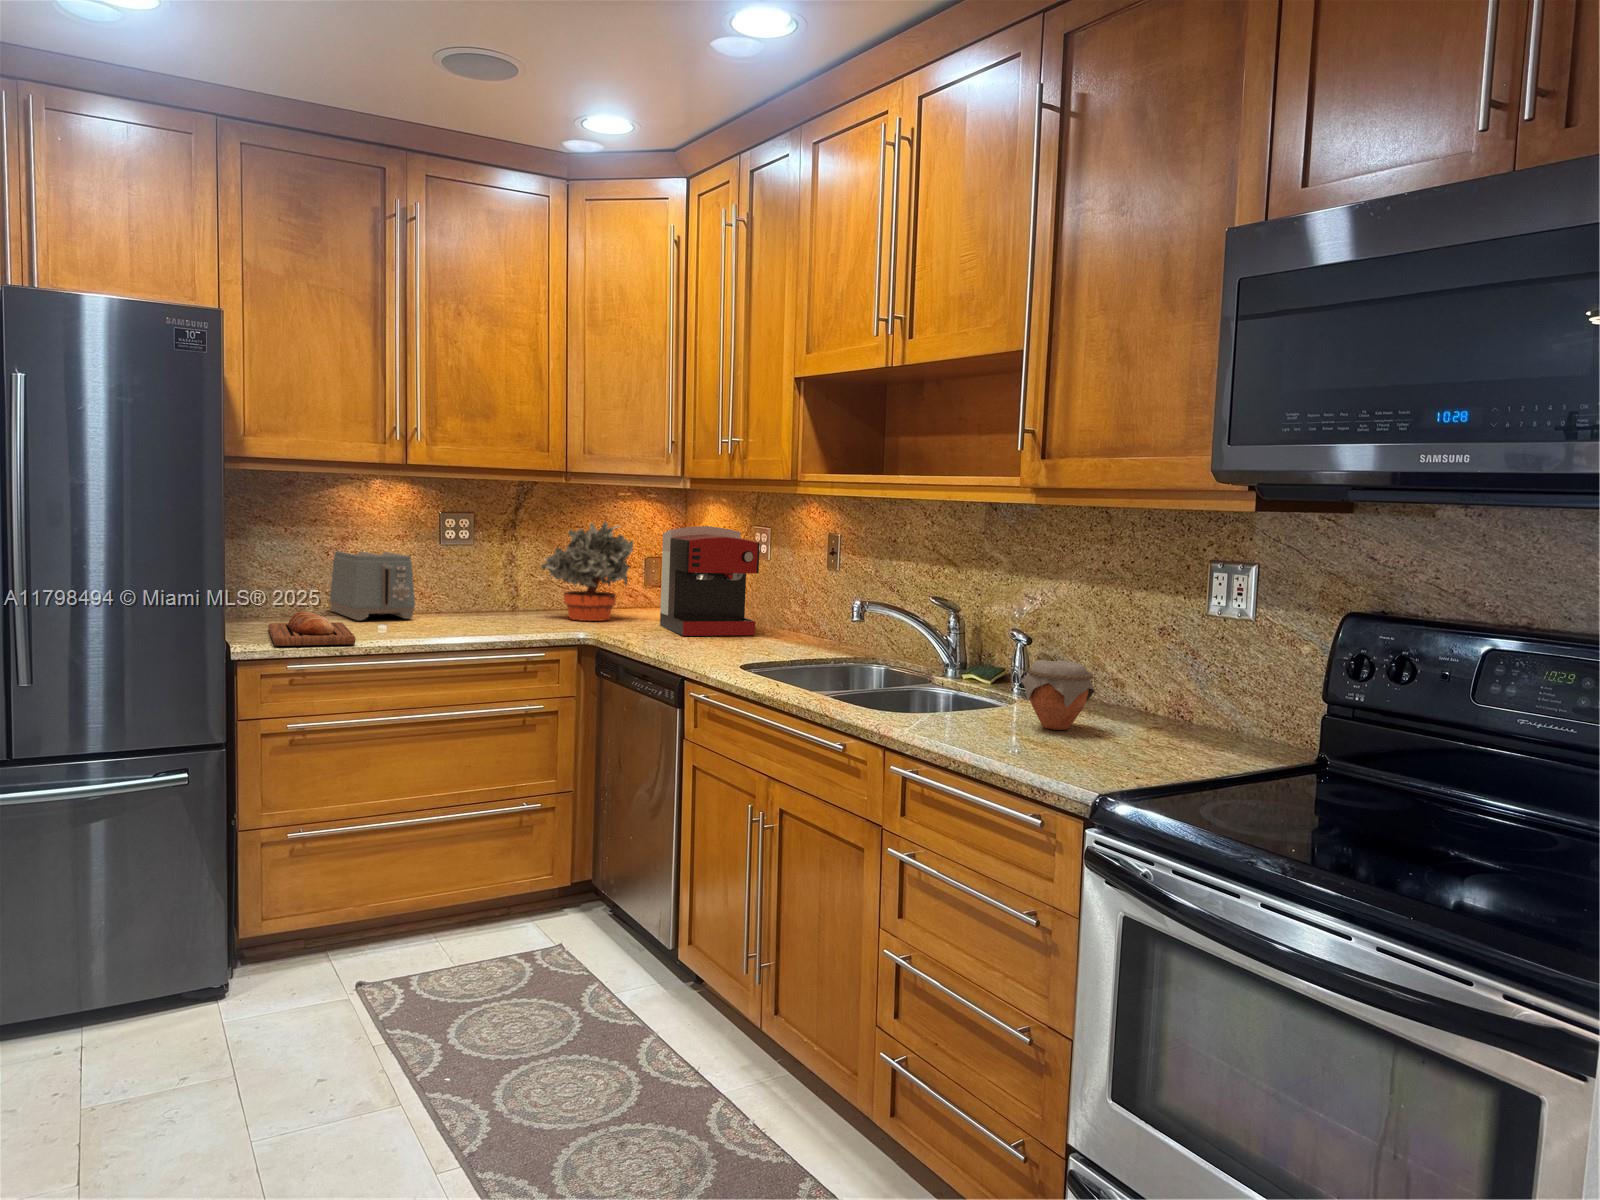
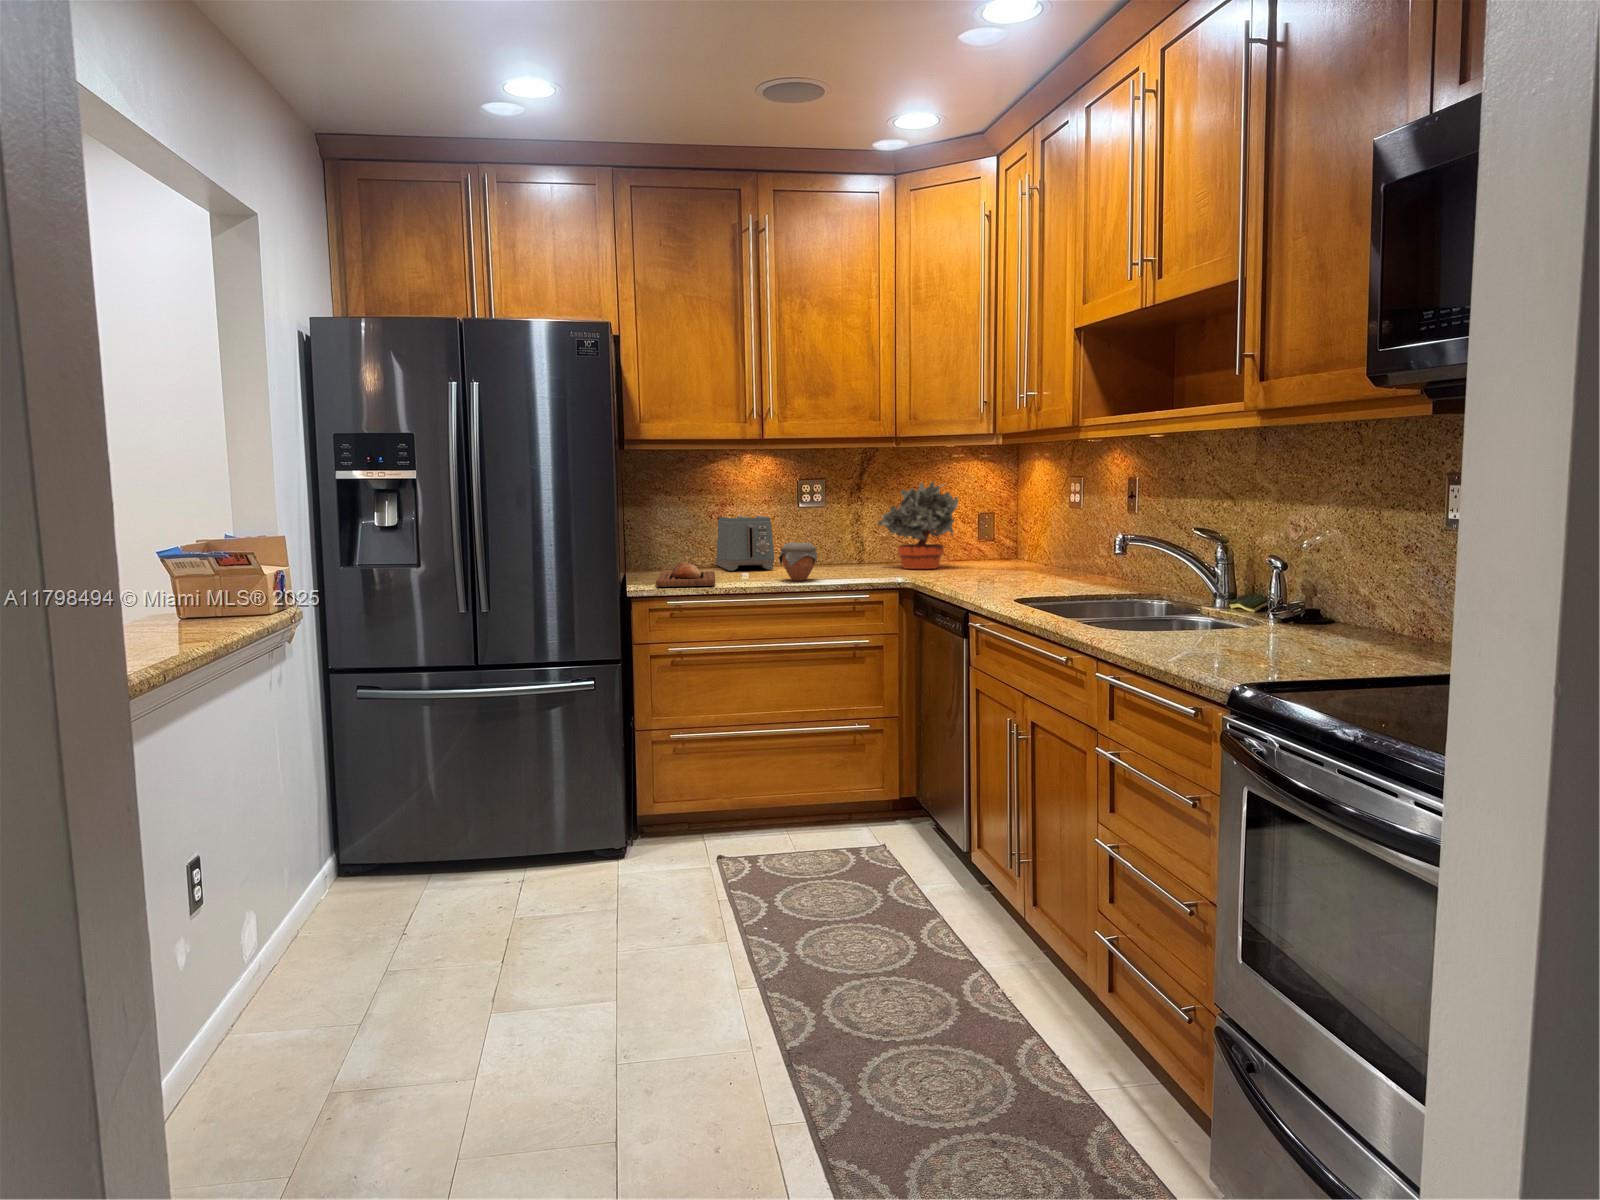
coffee maker: present [660,526,760,636] -> none [980,479,1065,579]
jar: present [1021,660,1095,730] -> present [779,542,817,581]

